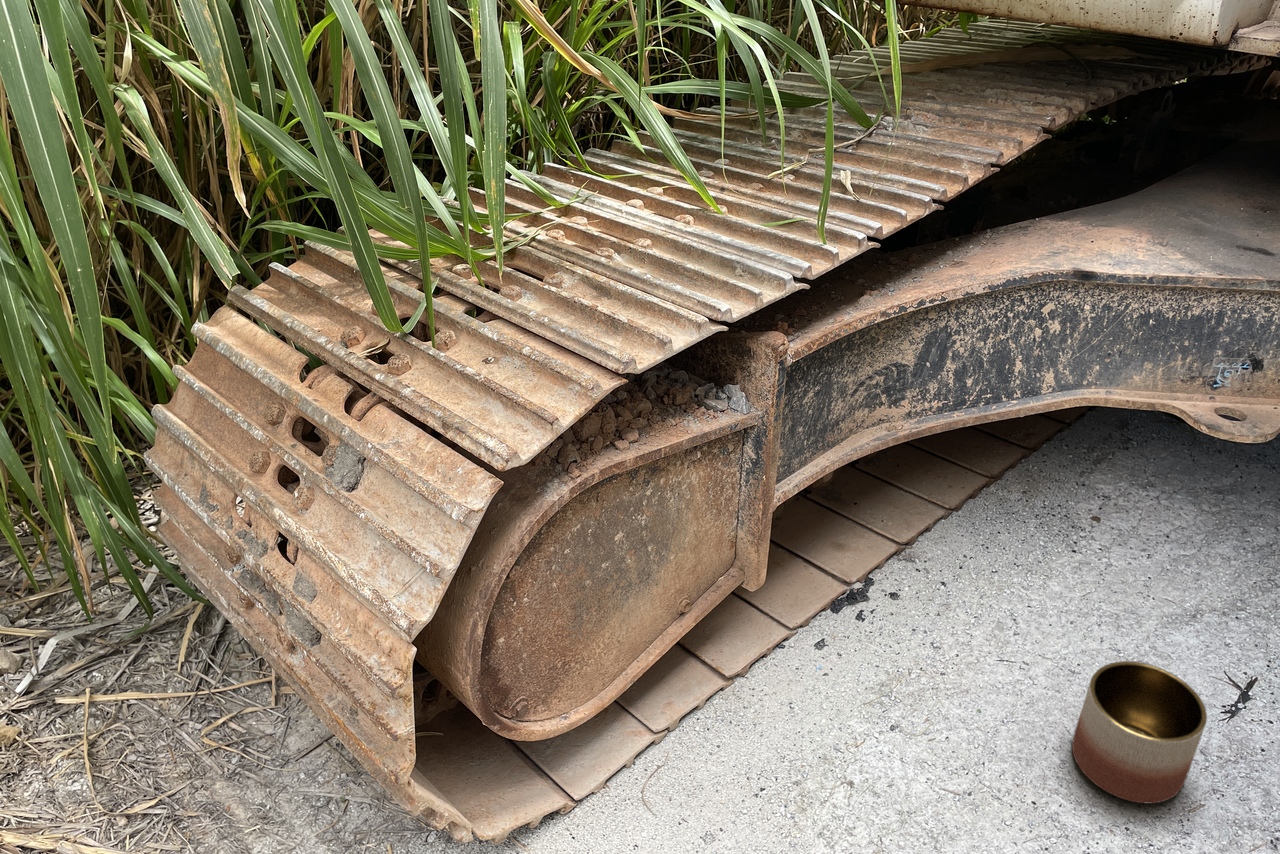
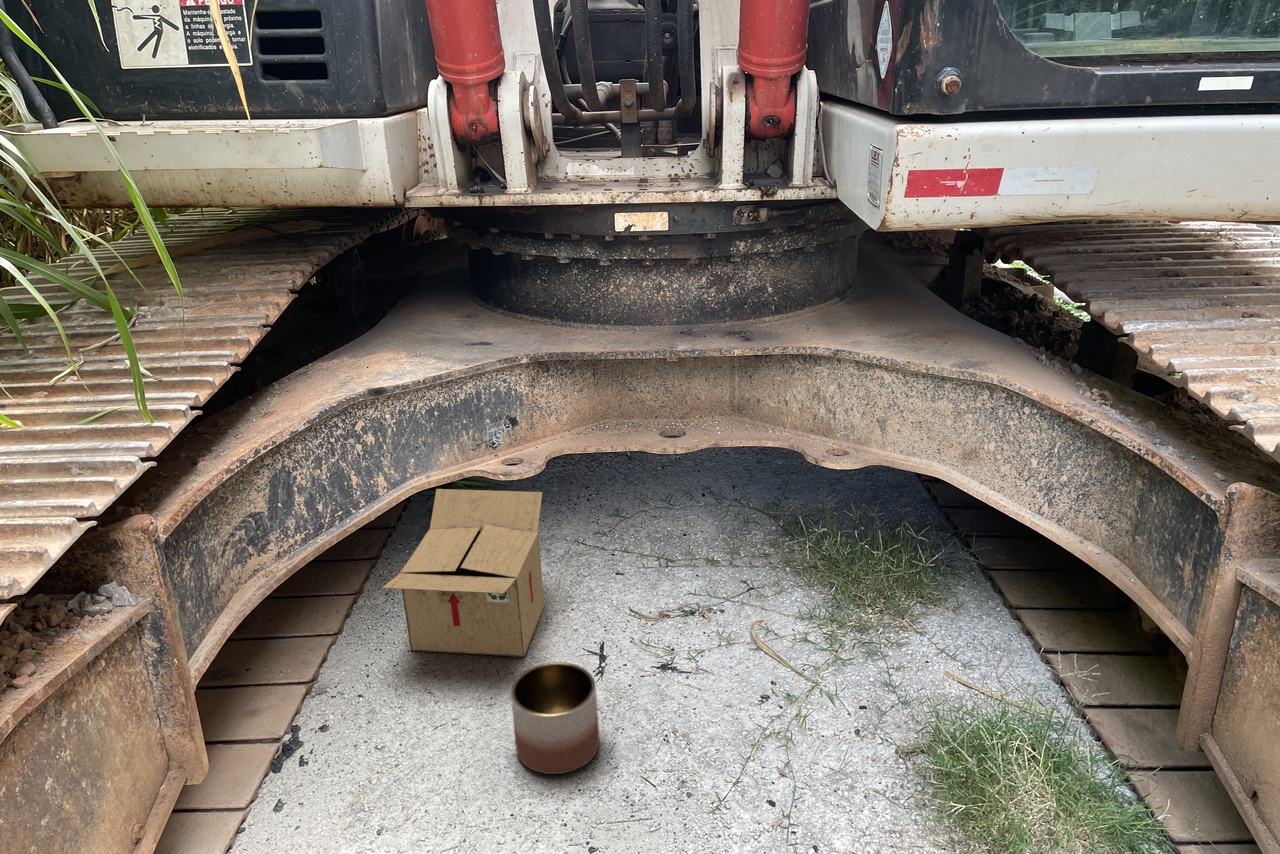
cardboard box: none [1007,405,1263,639] -> present [382,489,544,657]

